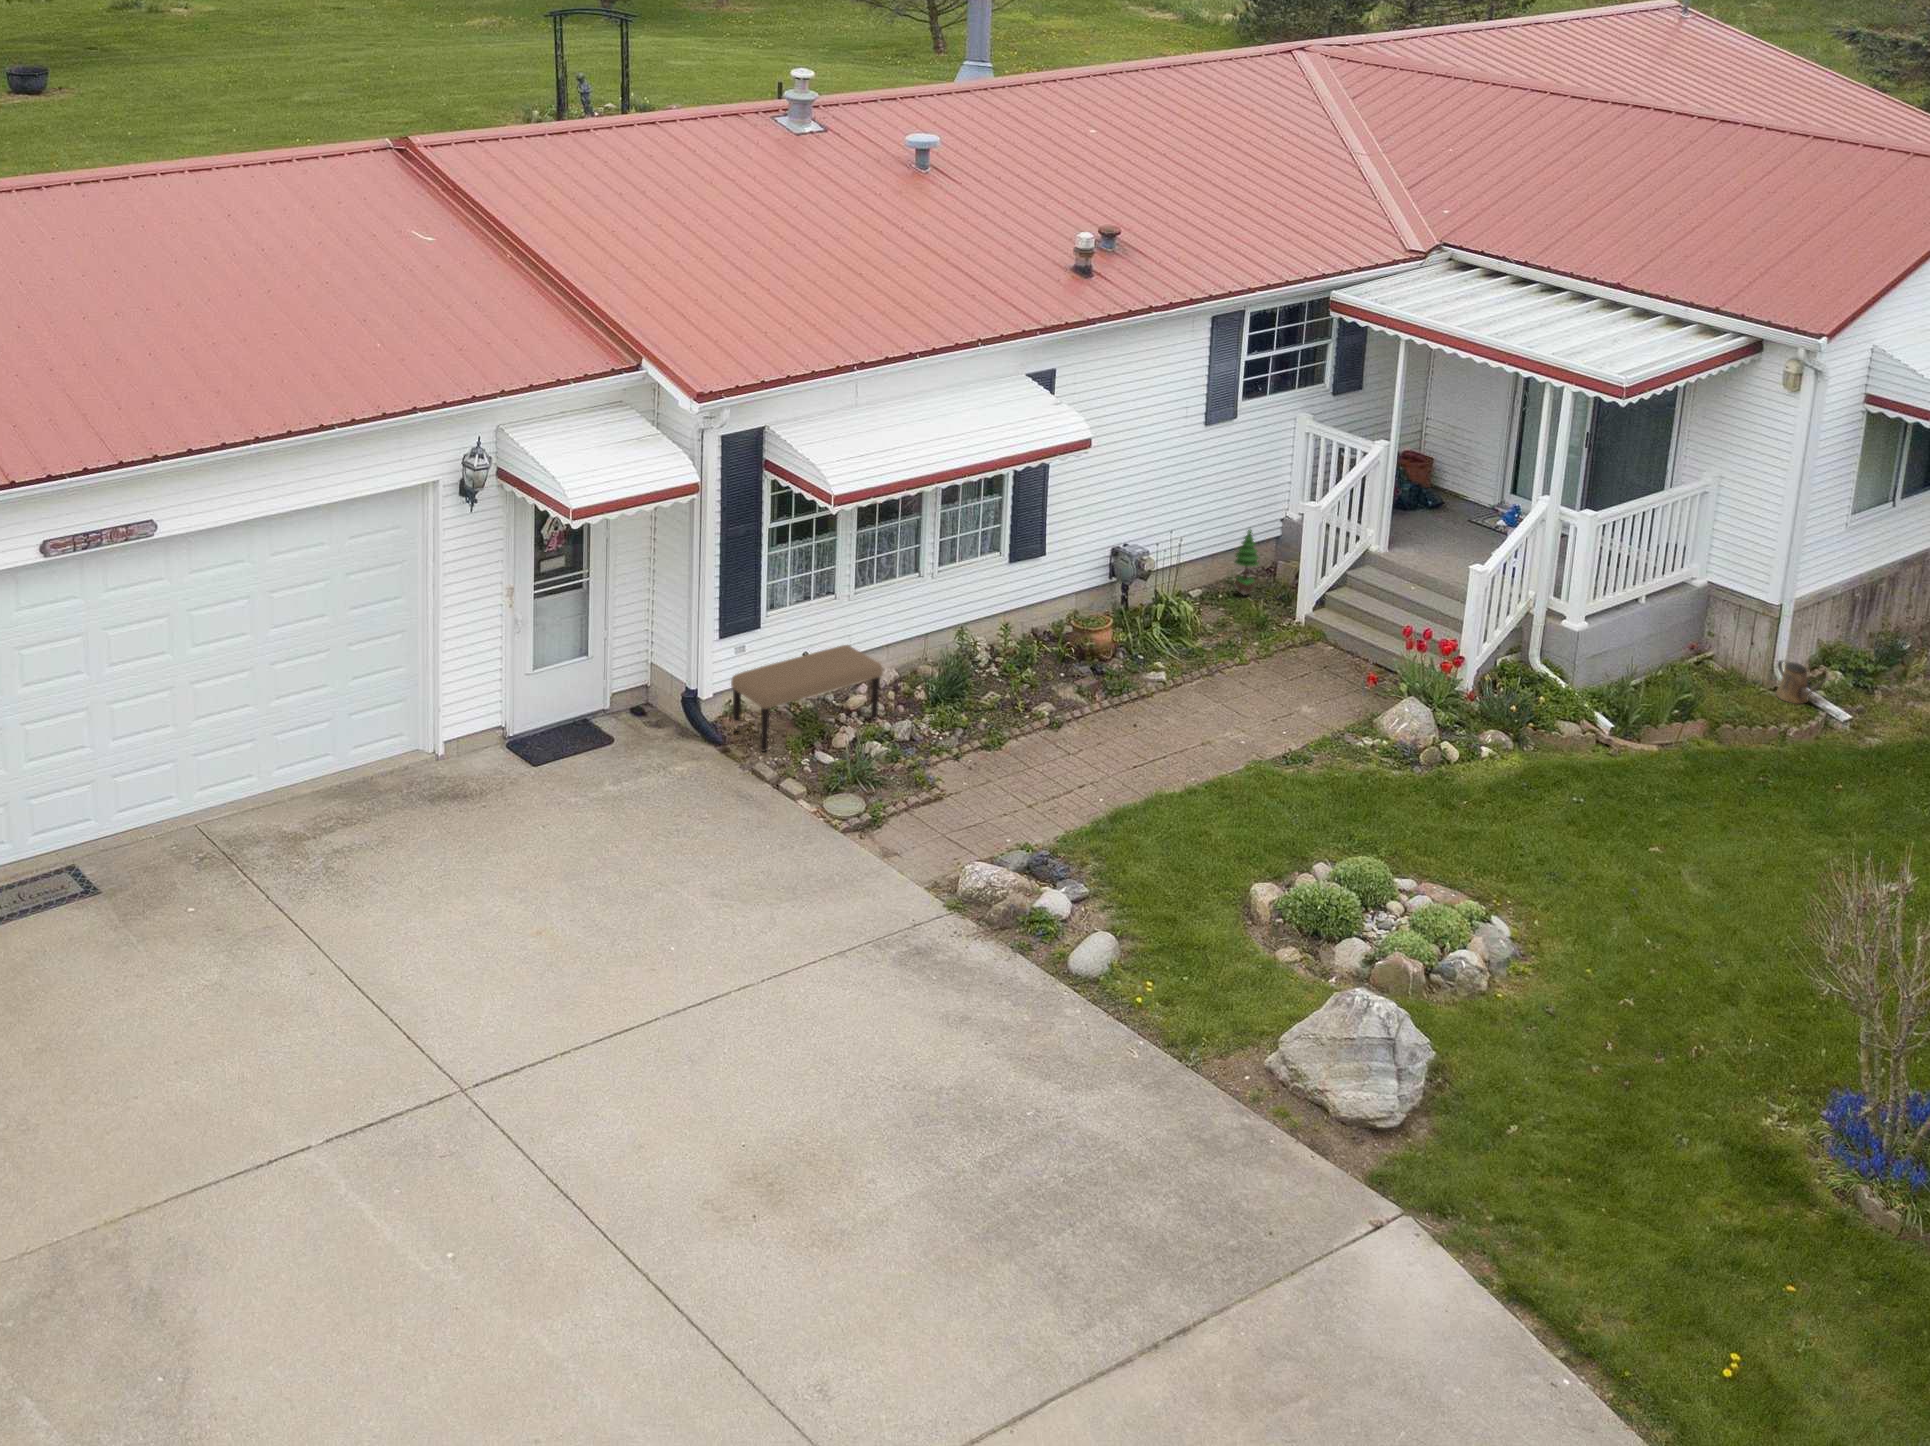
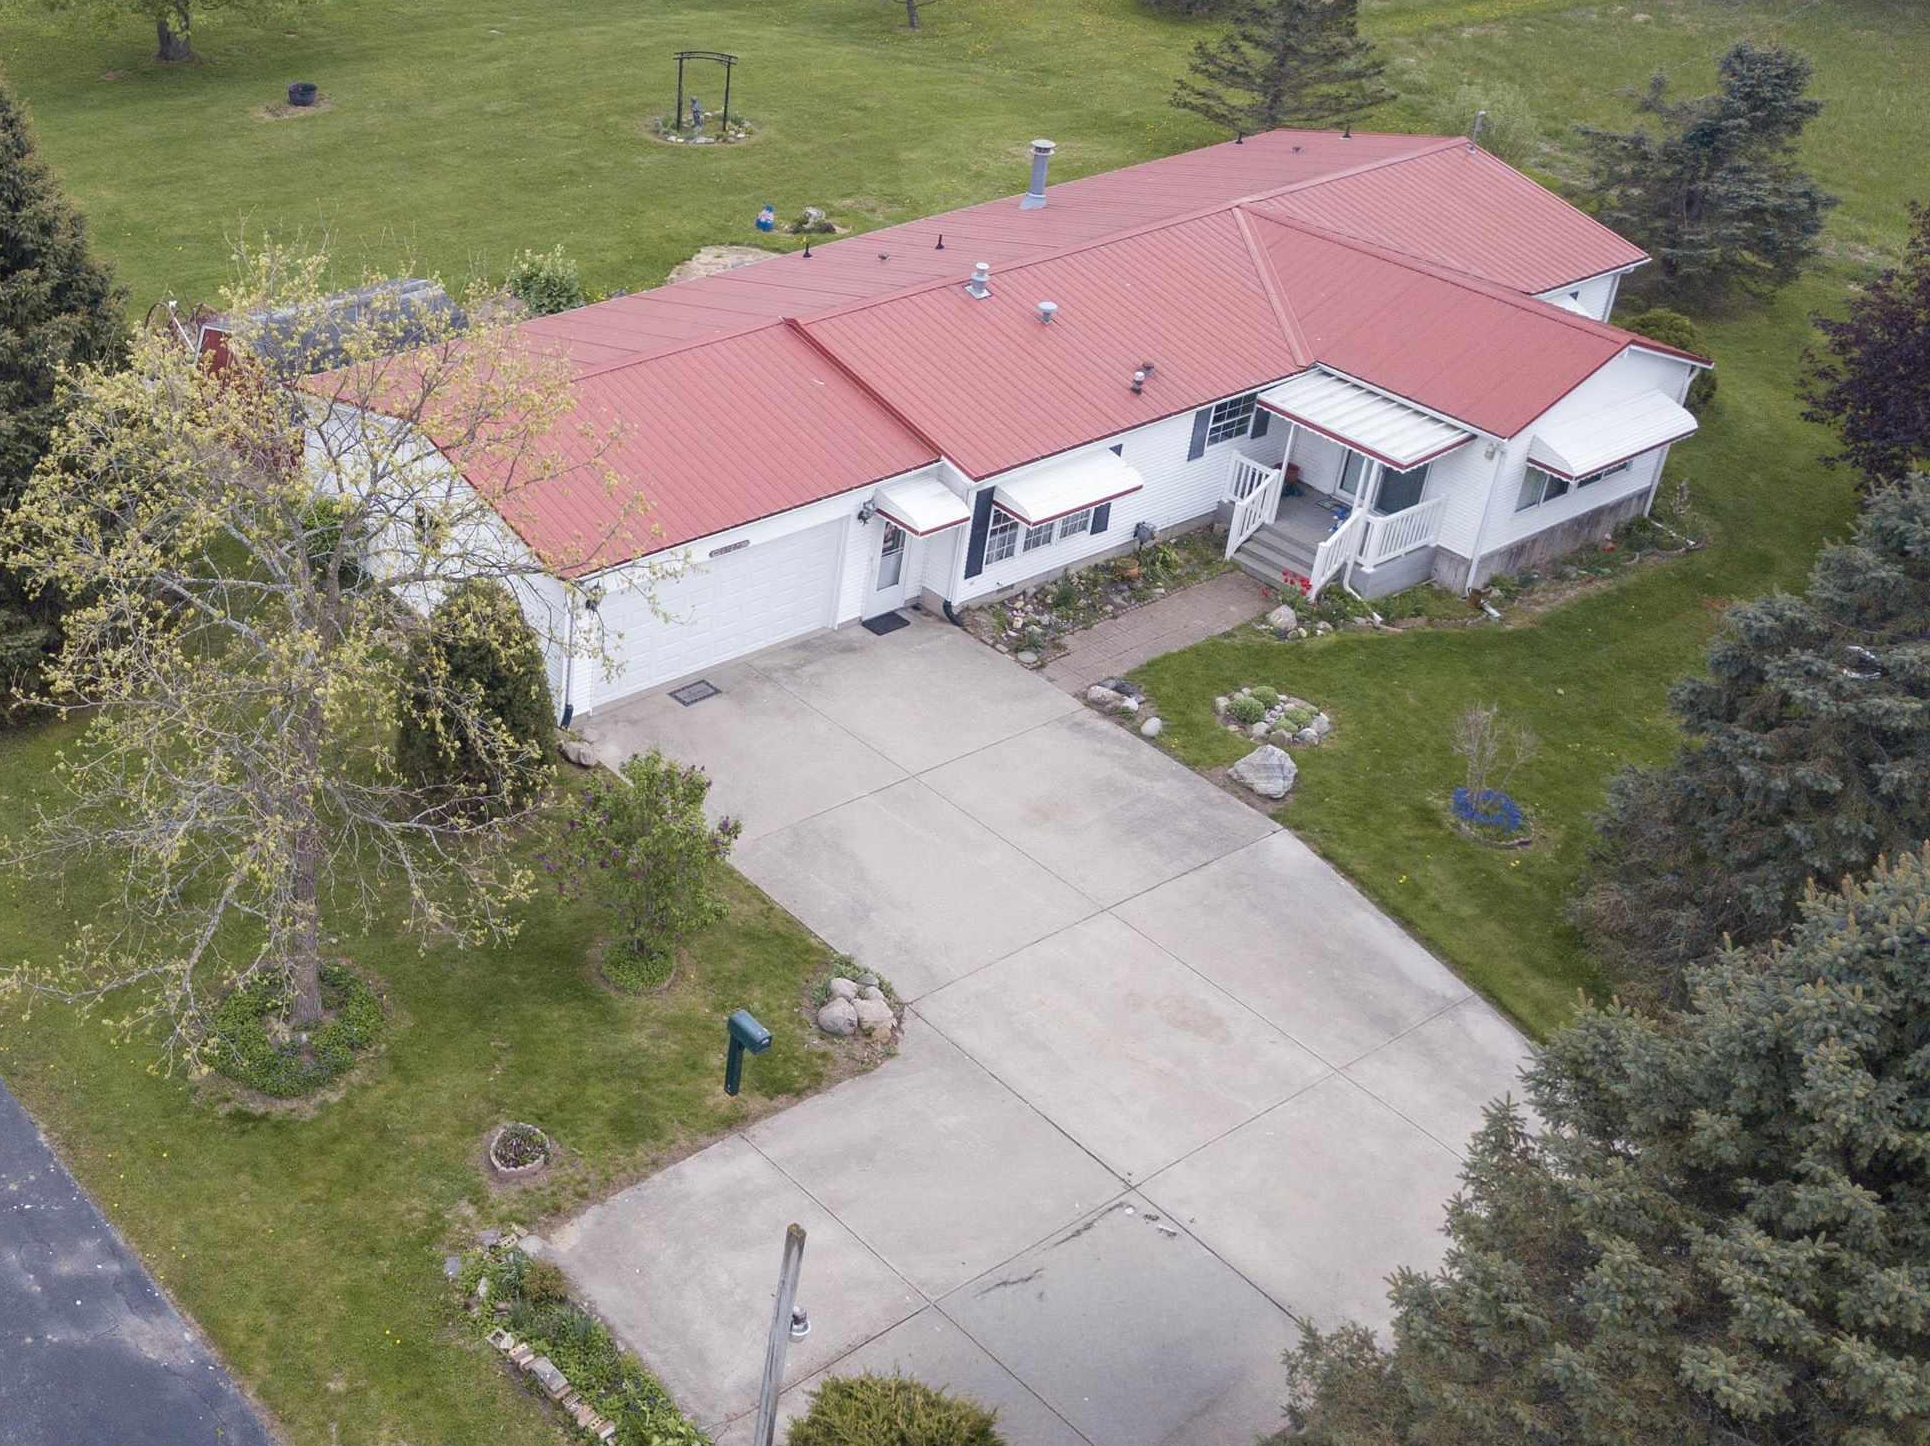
potted tree: present [1234,529,1259,595] -> none [1190,510,1205,542]
bench: present [731,645,883,751] -> none [964,579,1035,630]

